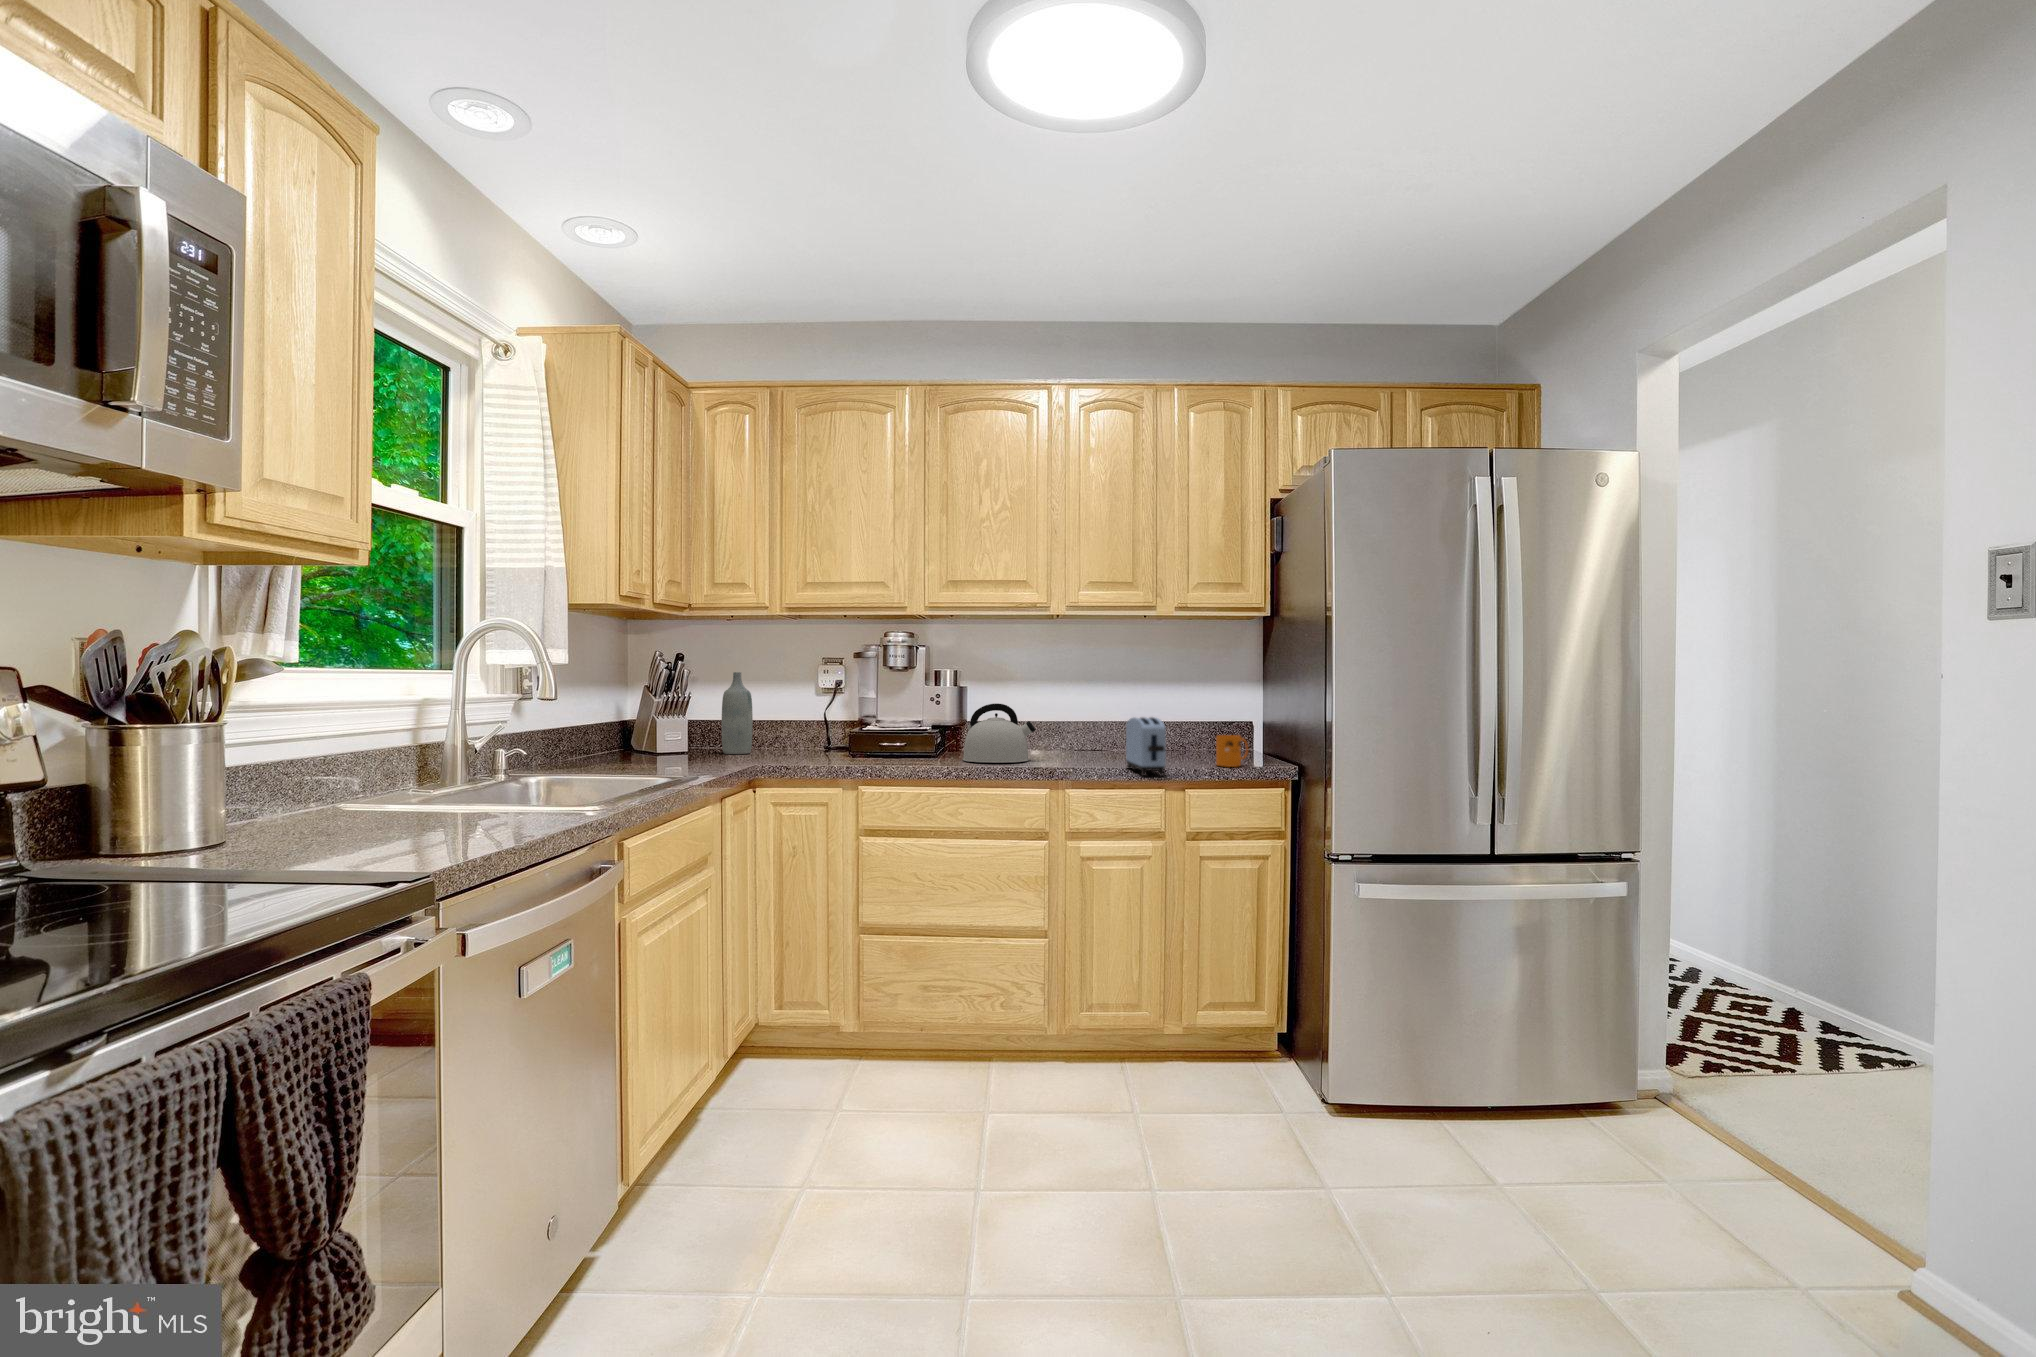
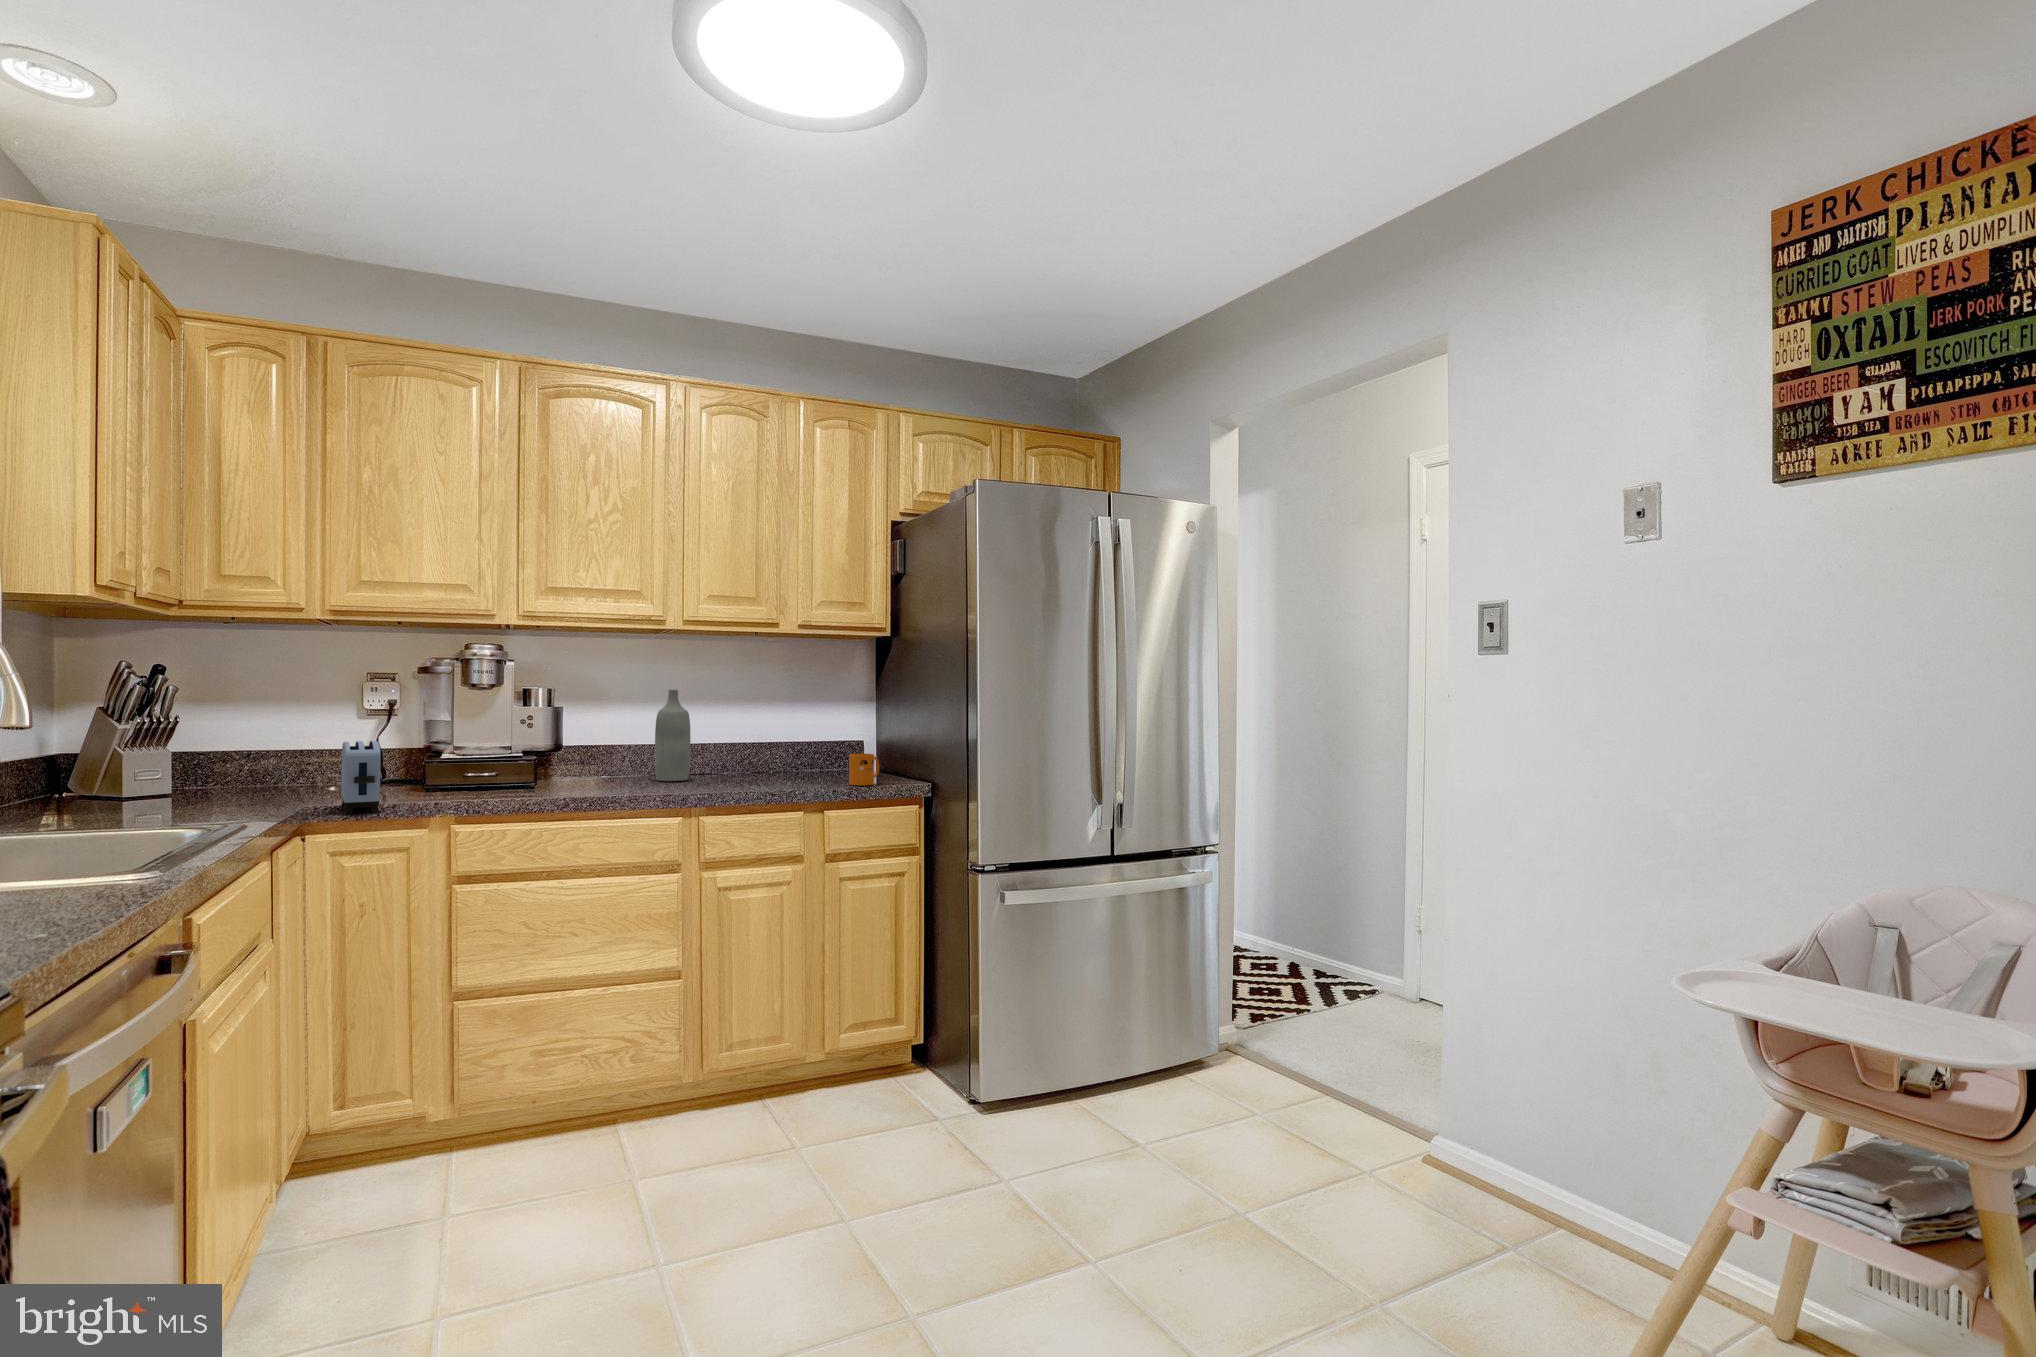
bottle: present [721,672,753,754] -> present [655,690,691,781]
kettle: present [963,704,1035,763] -> none [566,726,653,792]
toaster: present [1126,717,1166,776] -> present [341,741,381,814]

